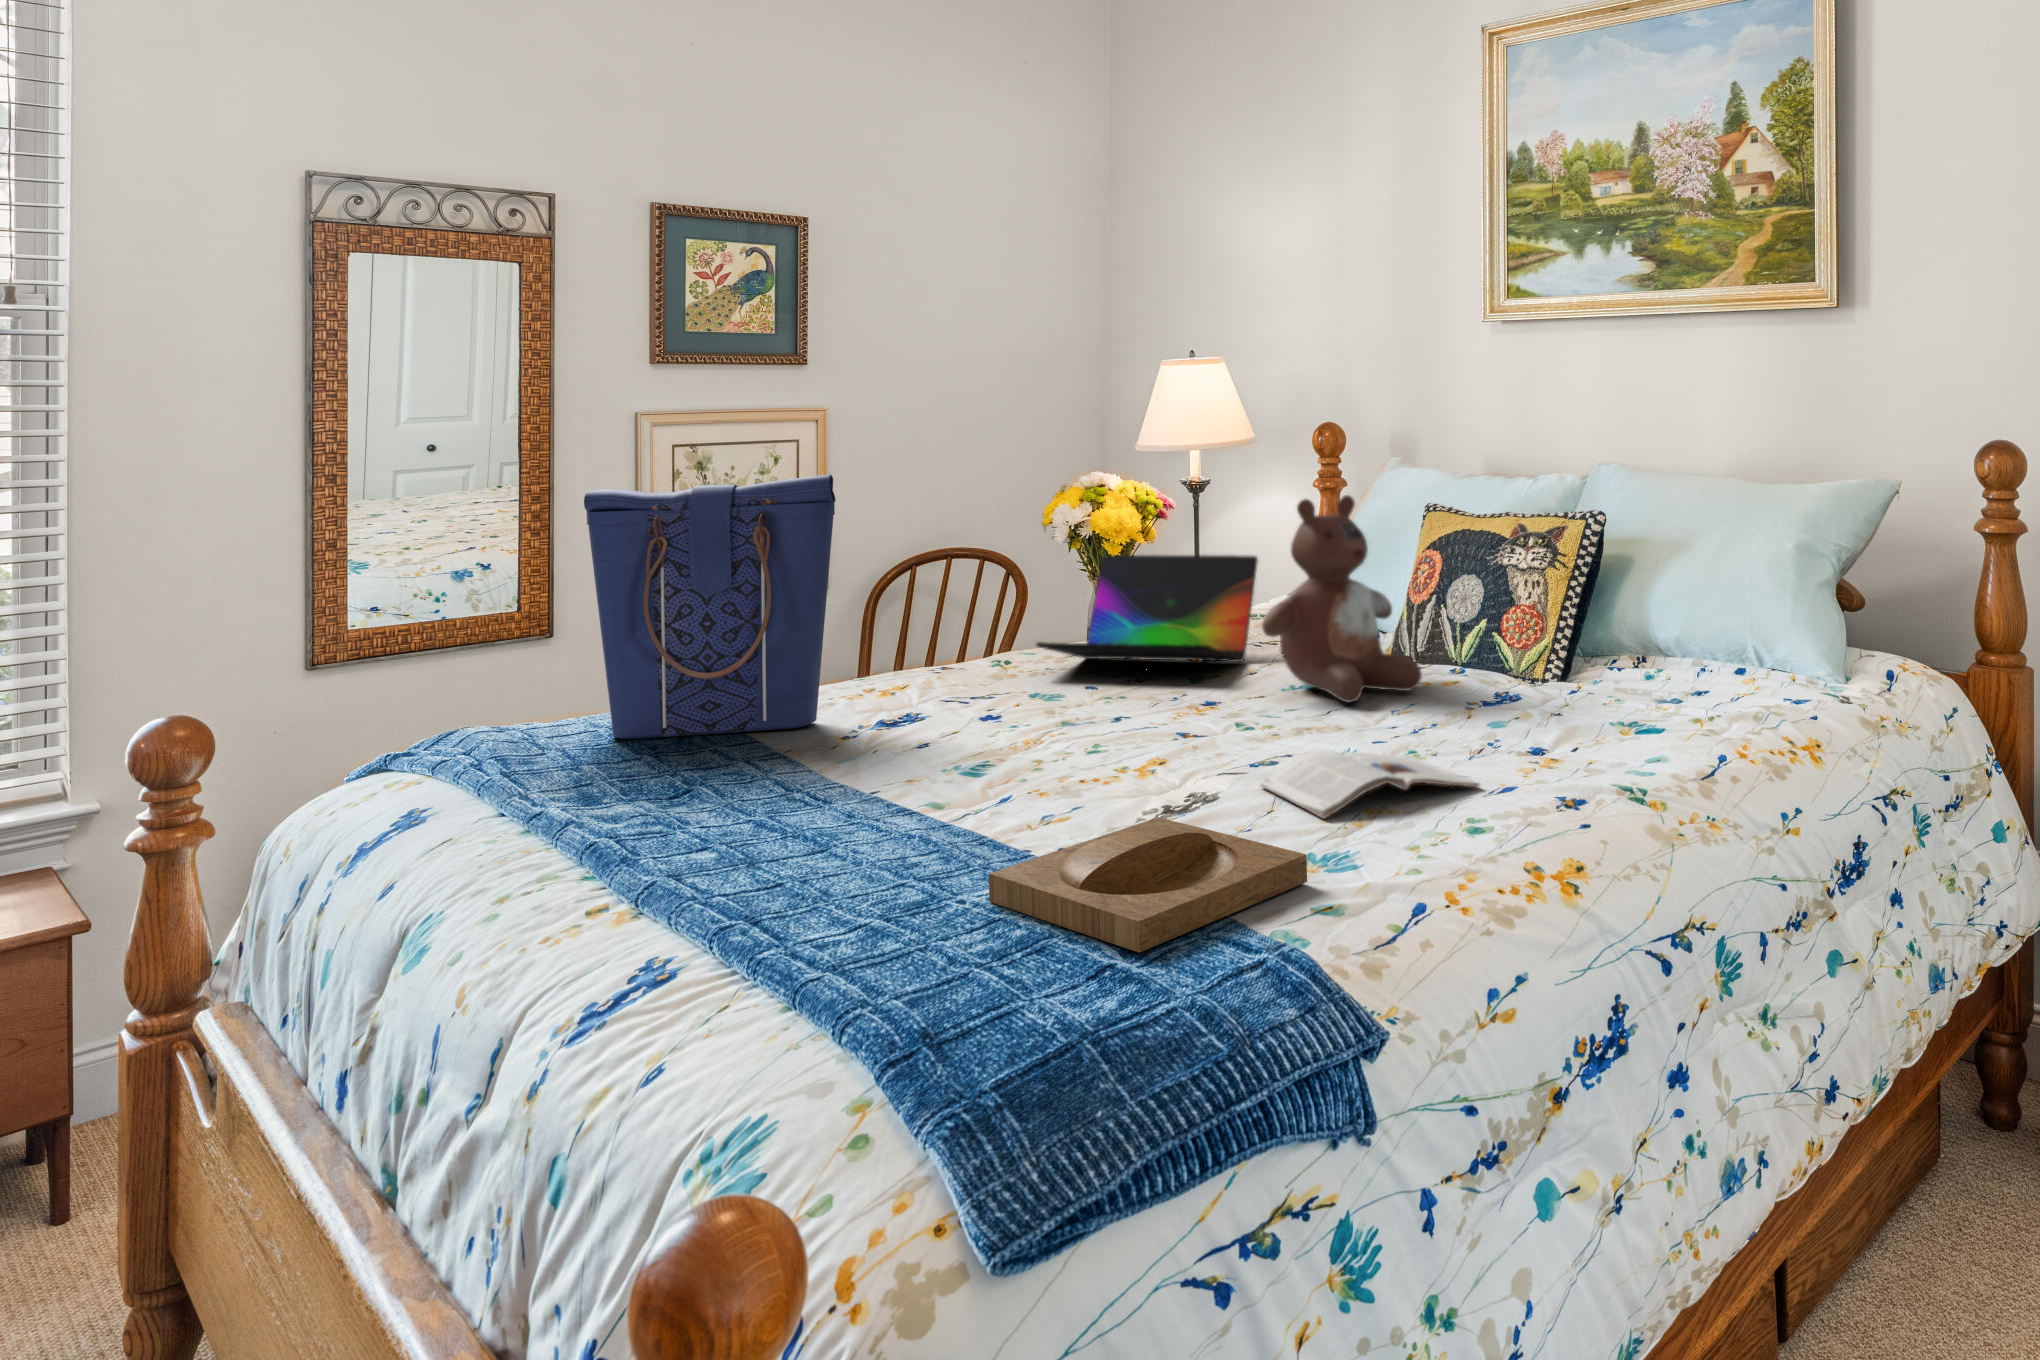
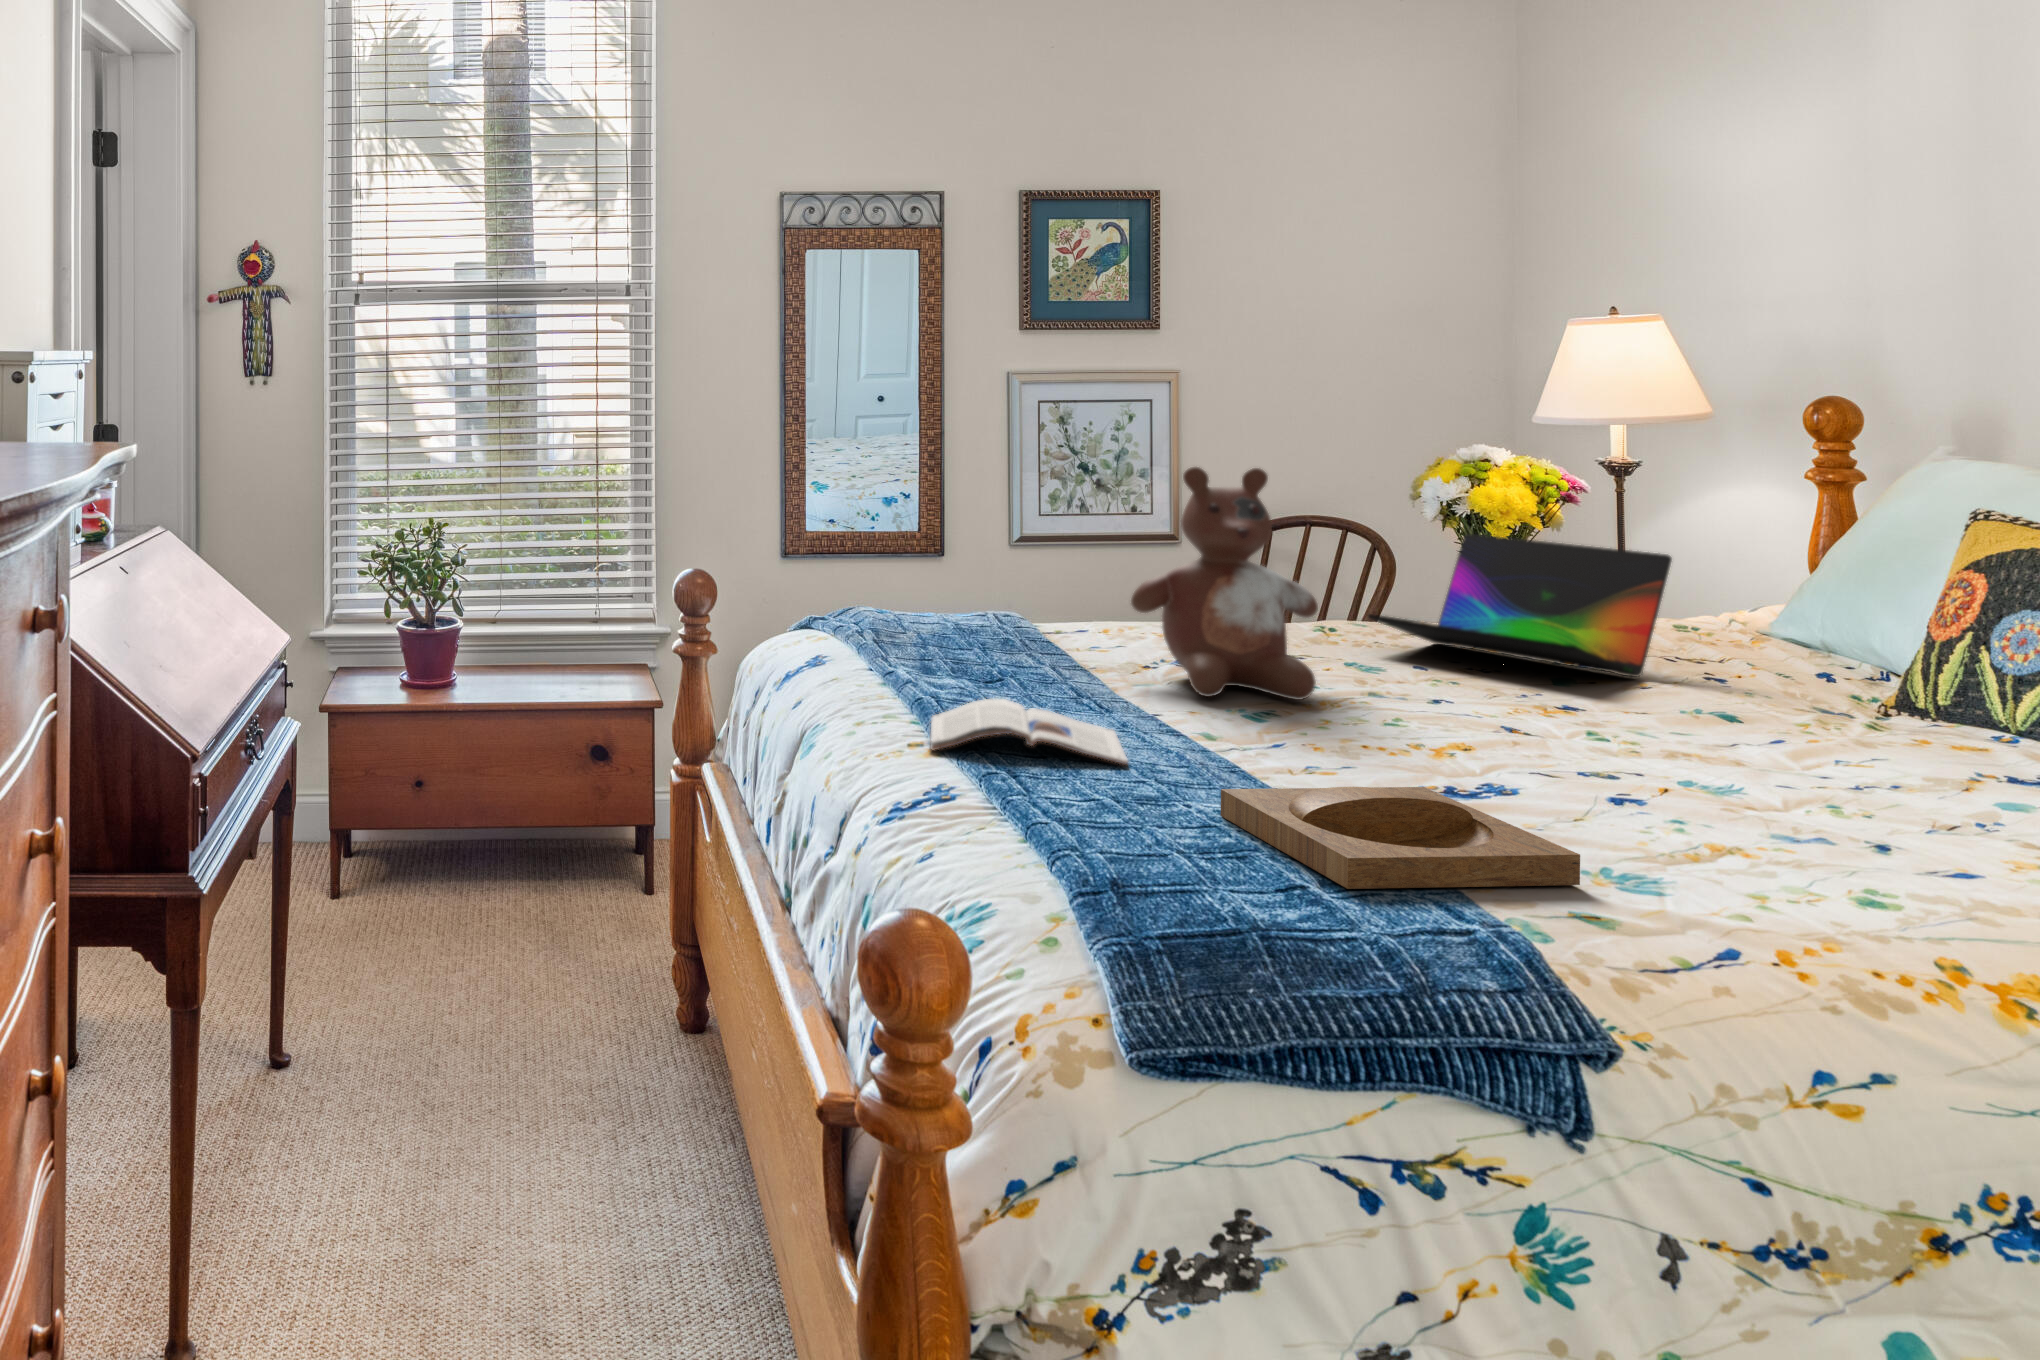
tote bag: present [584,474,836,739] -> none [936,416,1150,651]
stuffed bear: present [1262,495,1422,702] -> present [1131,467,1318,700]
magazine: present [1260,750,1479,819] -> present [930,698,1128,765]

